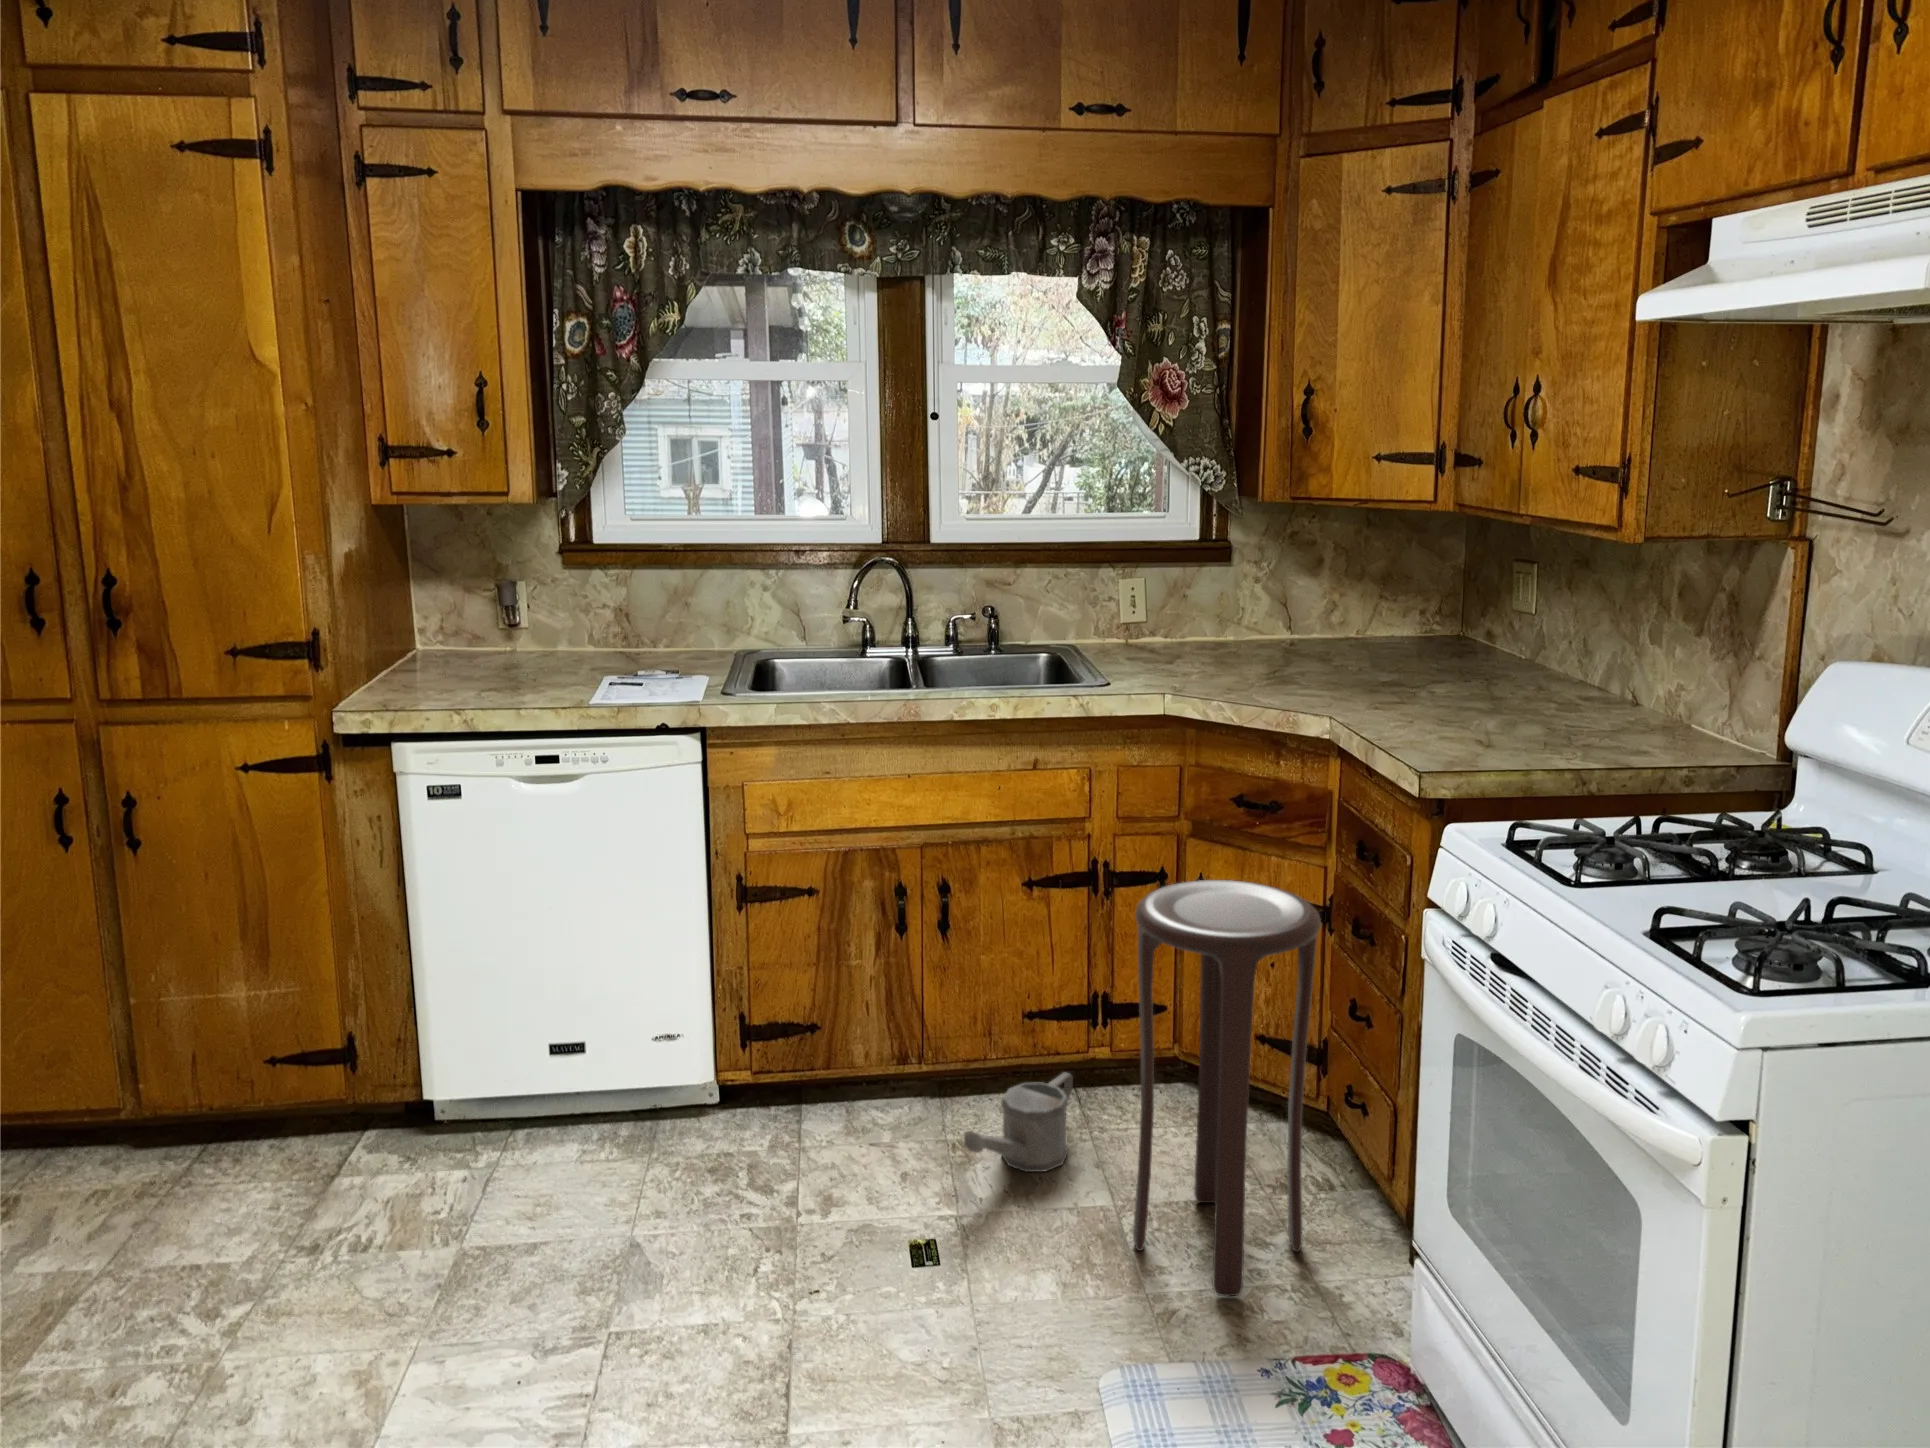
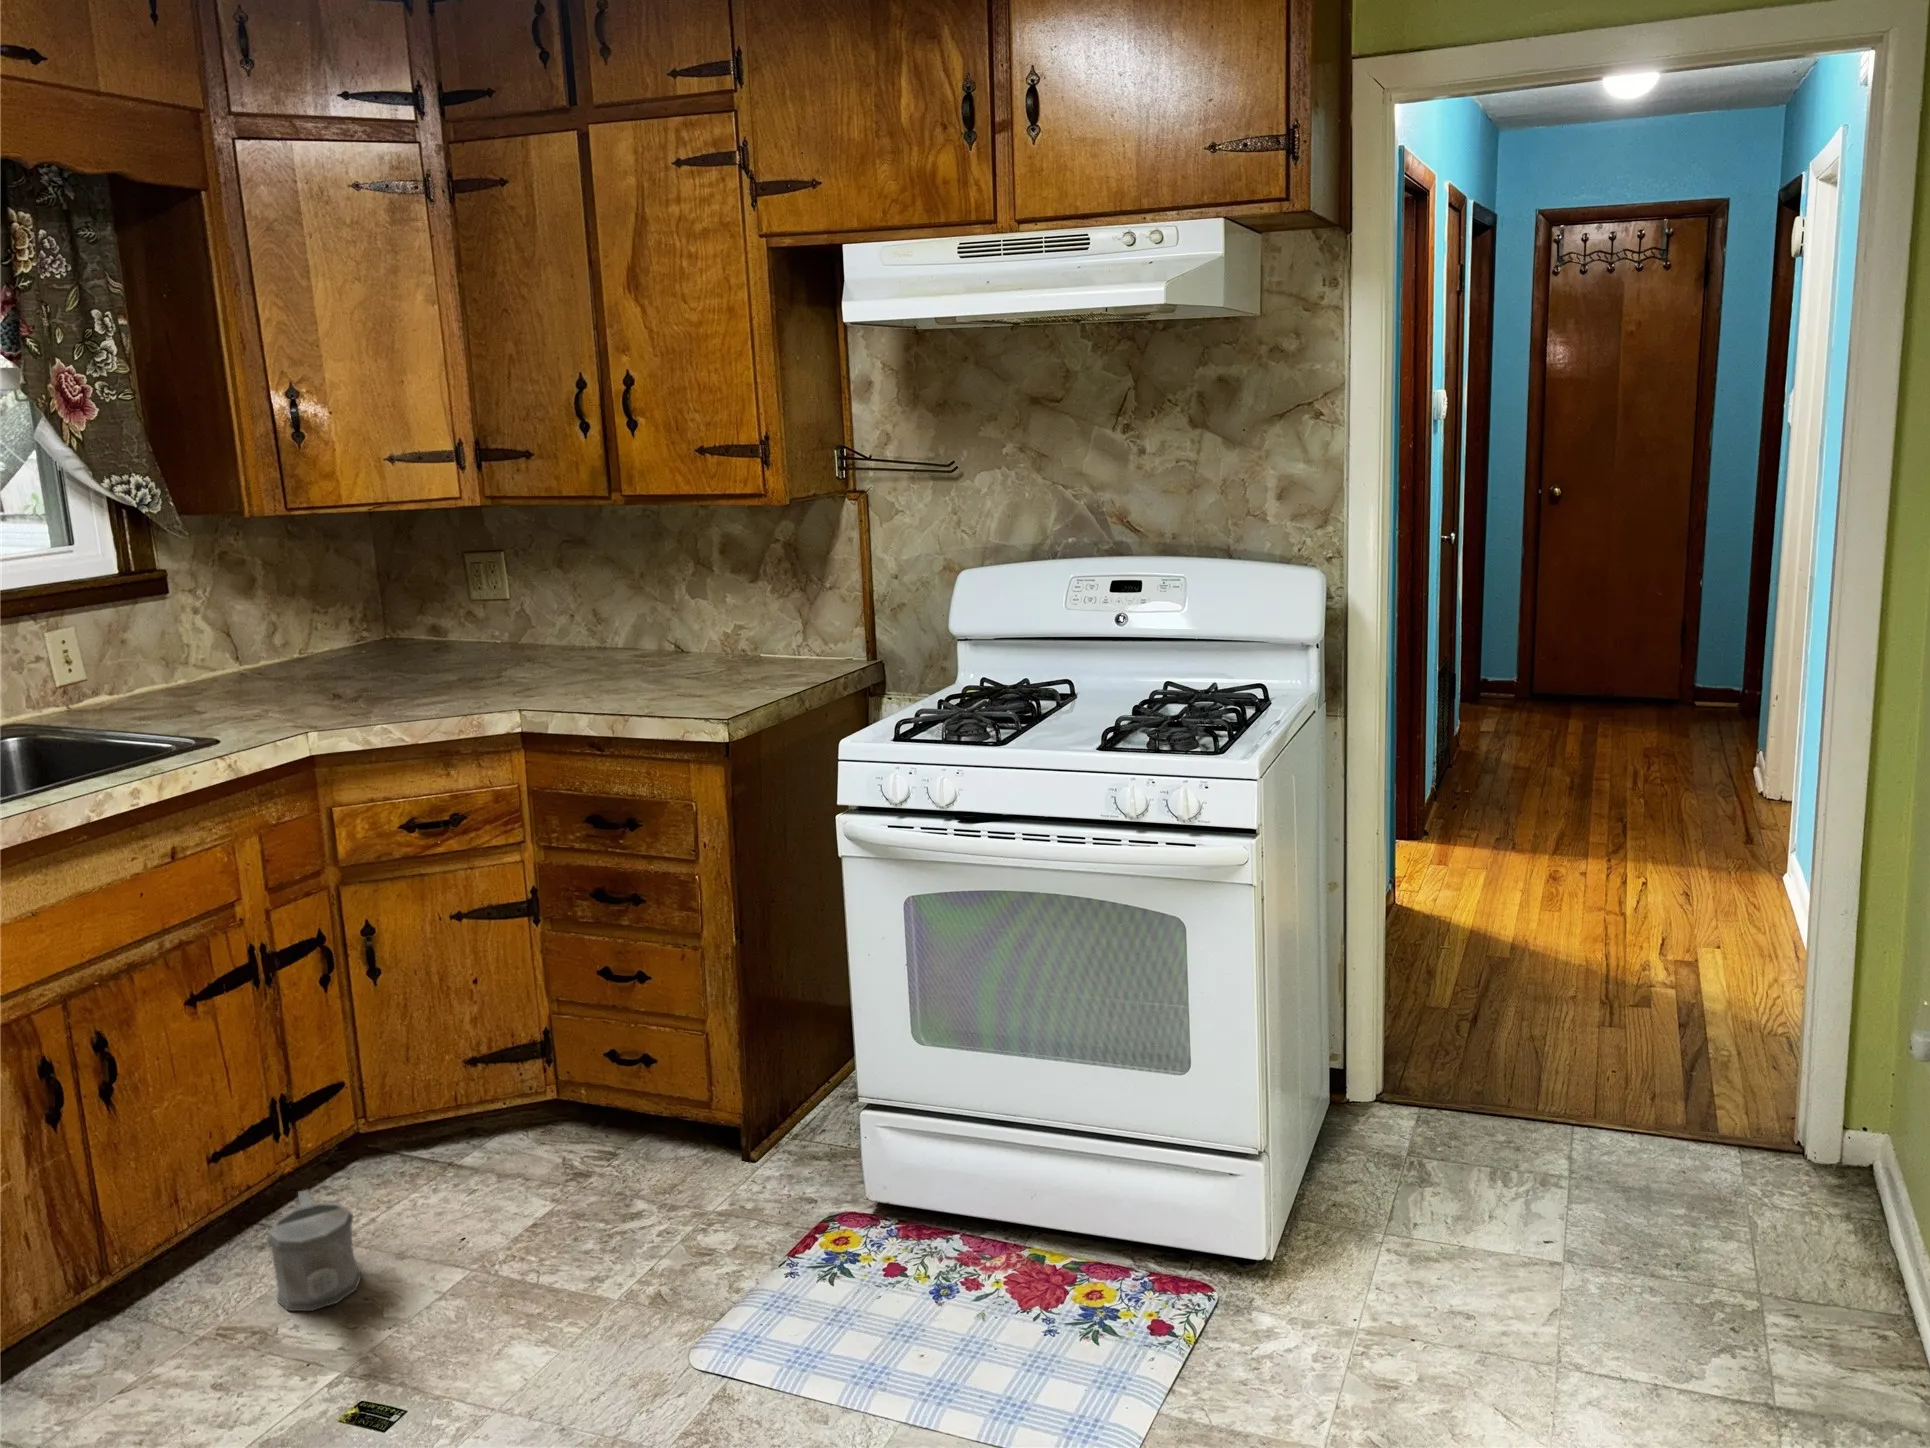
stool: present [1133,880,1321,1296] -> none [457,869,660,1275]

